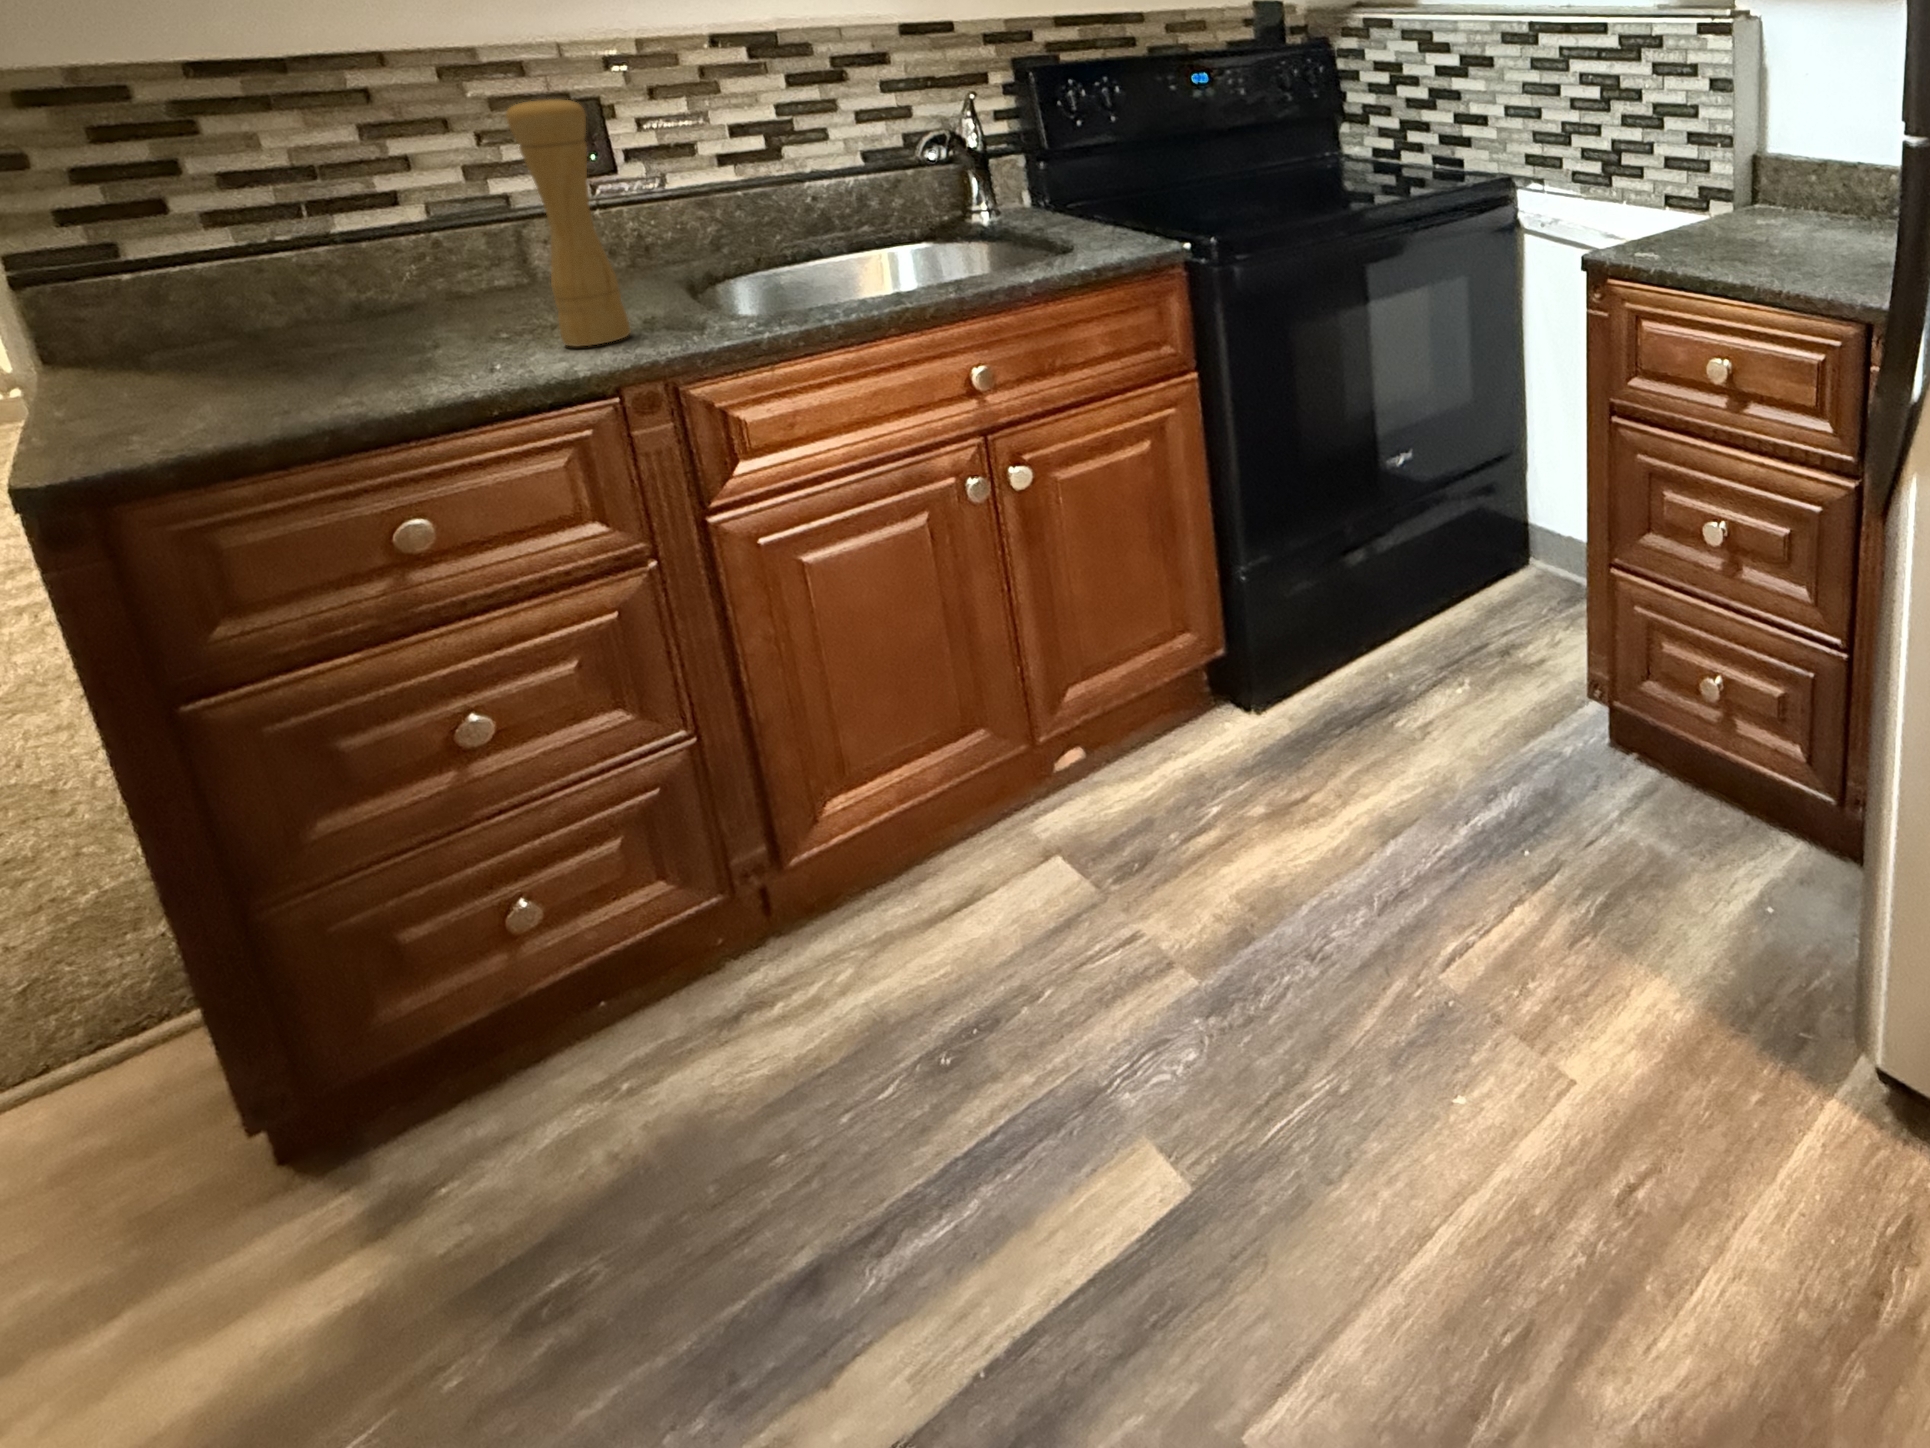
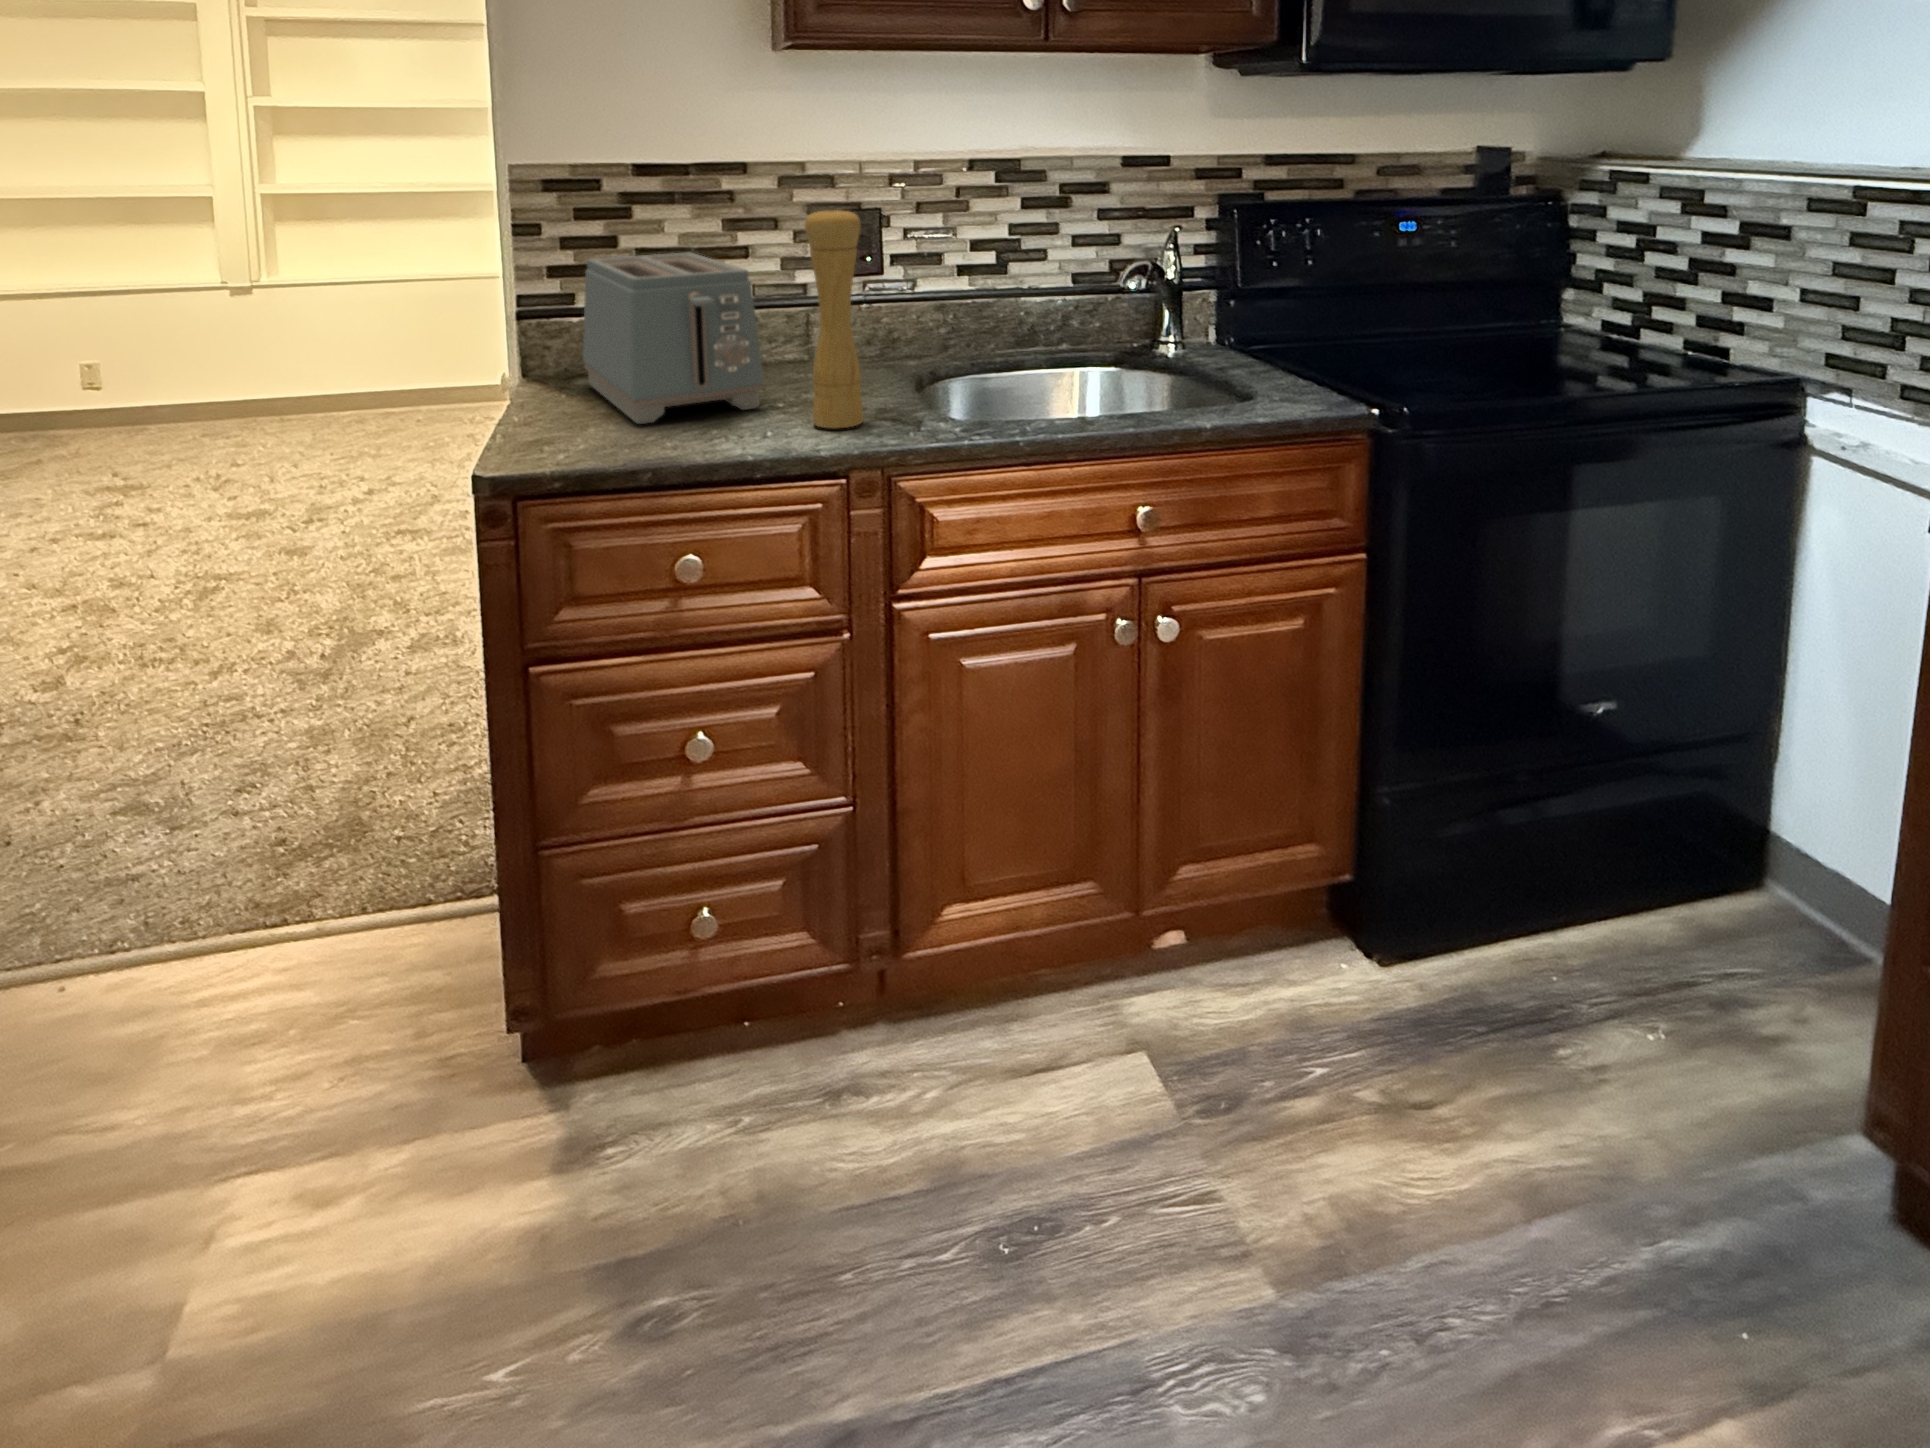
toaster: none [137,170,478,384] -> present [583,252,763,424]

